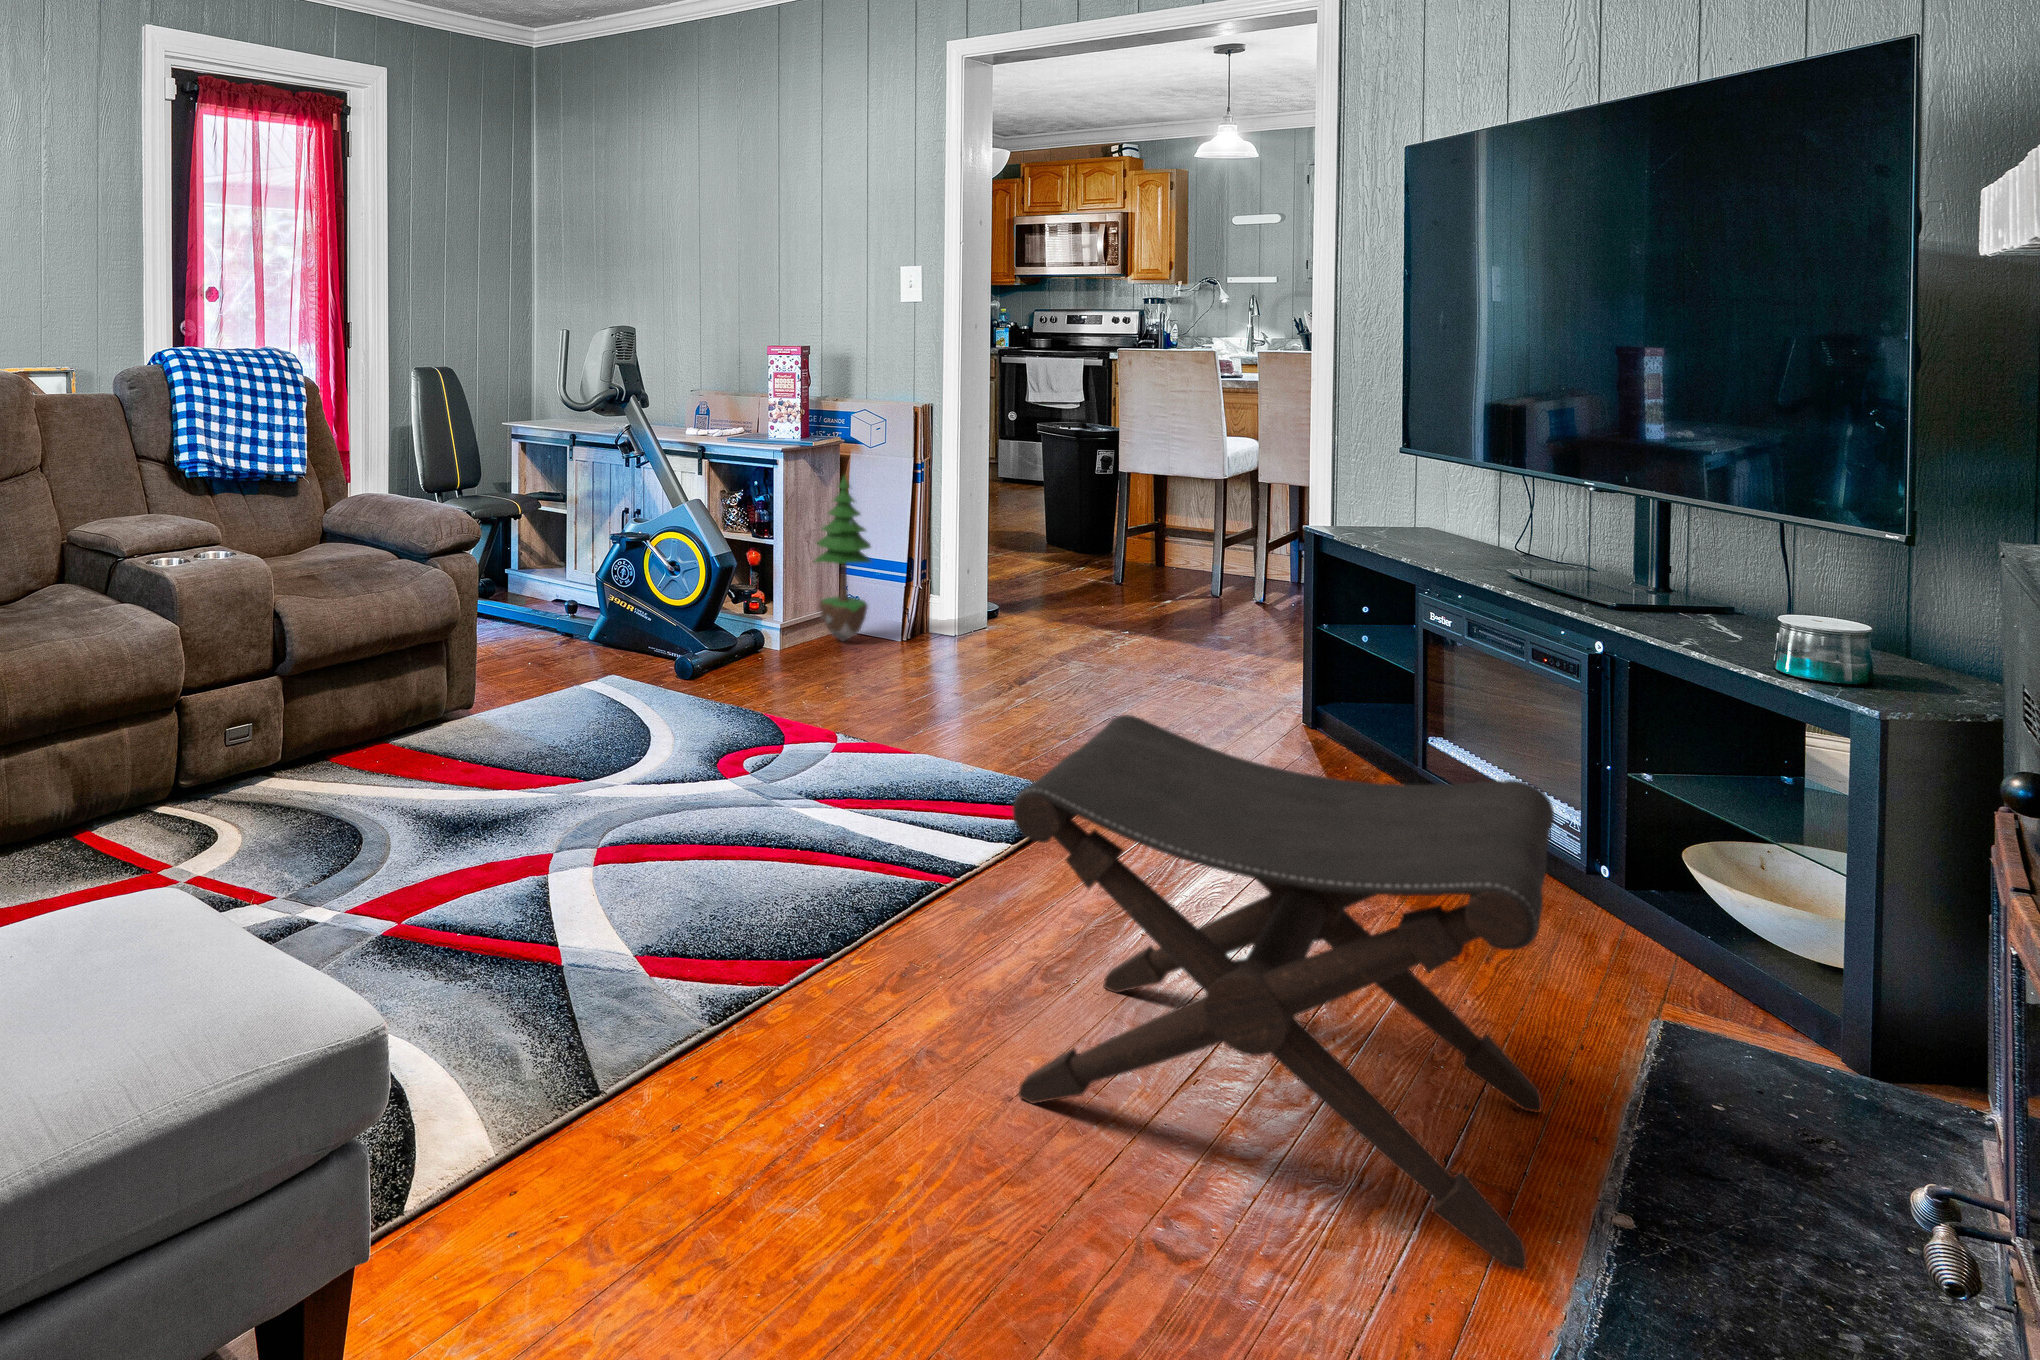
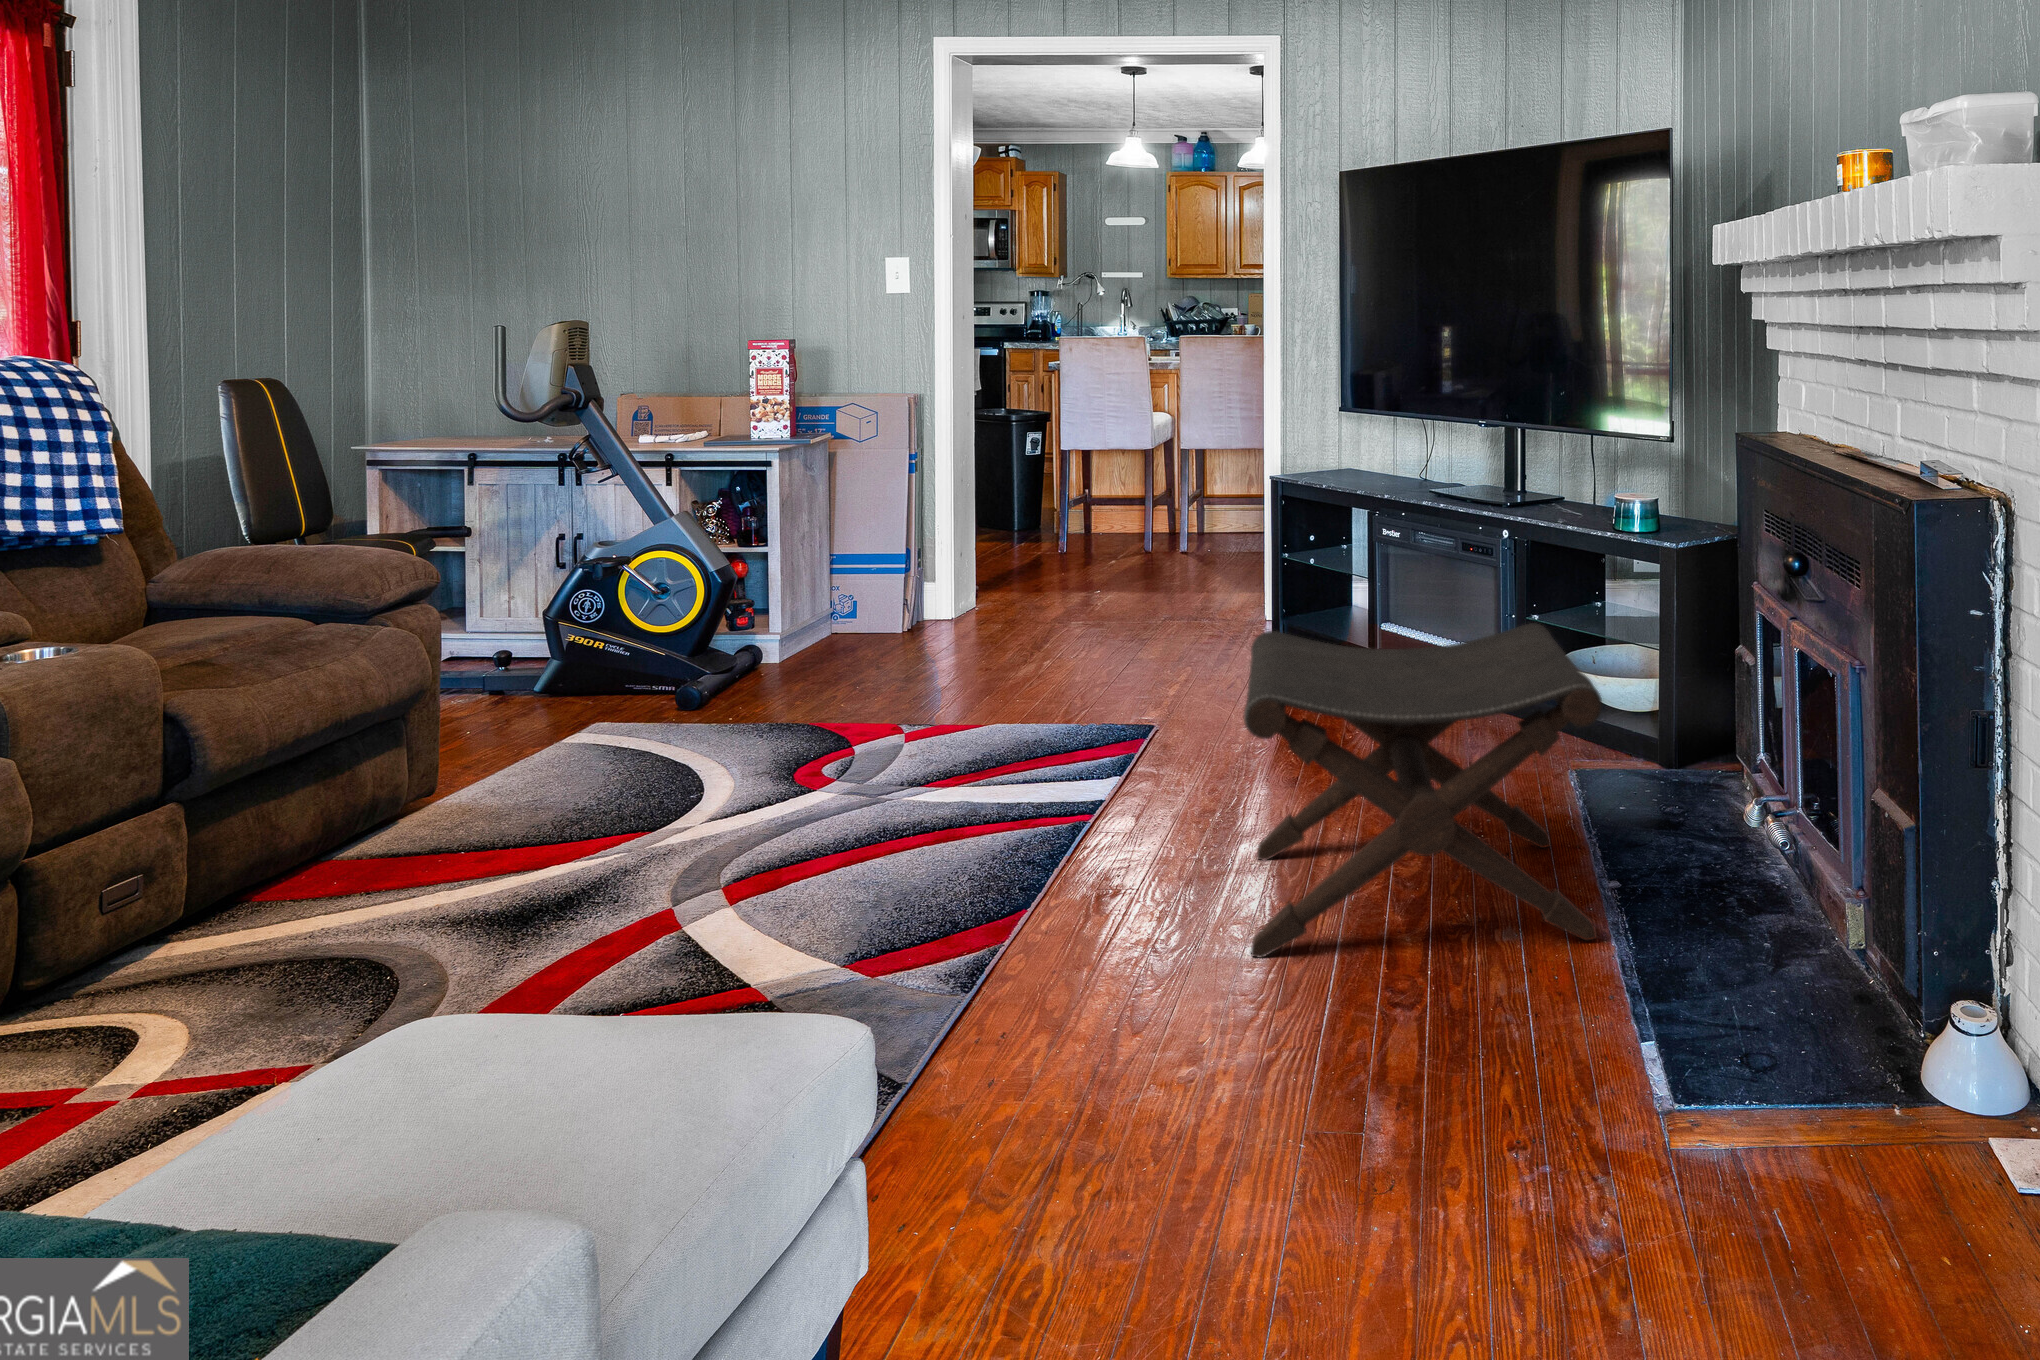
potted tree: present [813,476,871,641] -> none [808,469,875,640]

